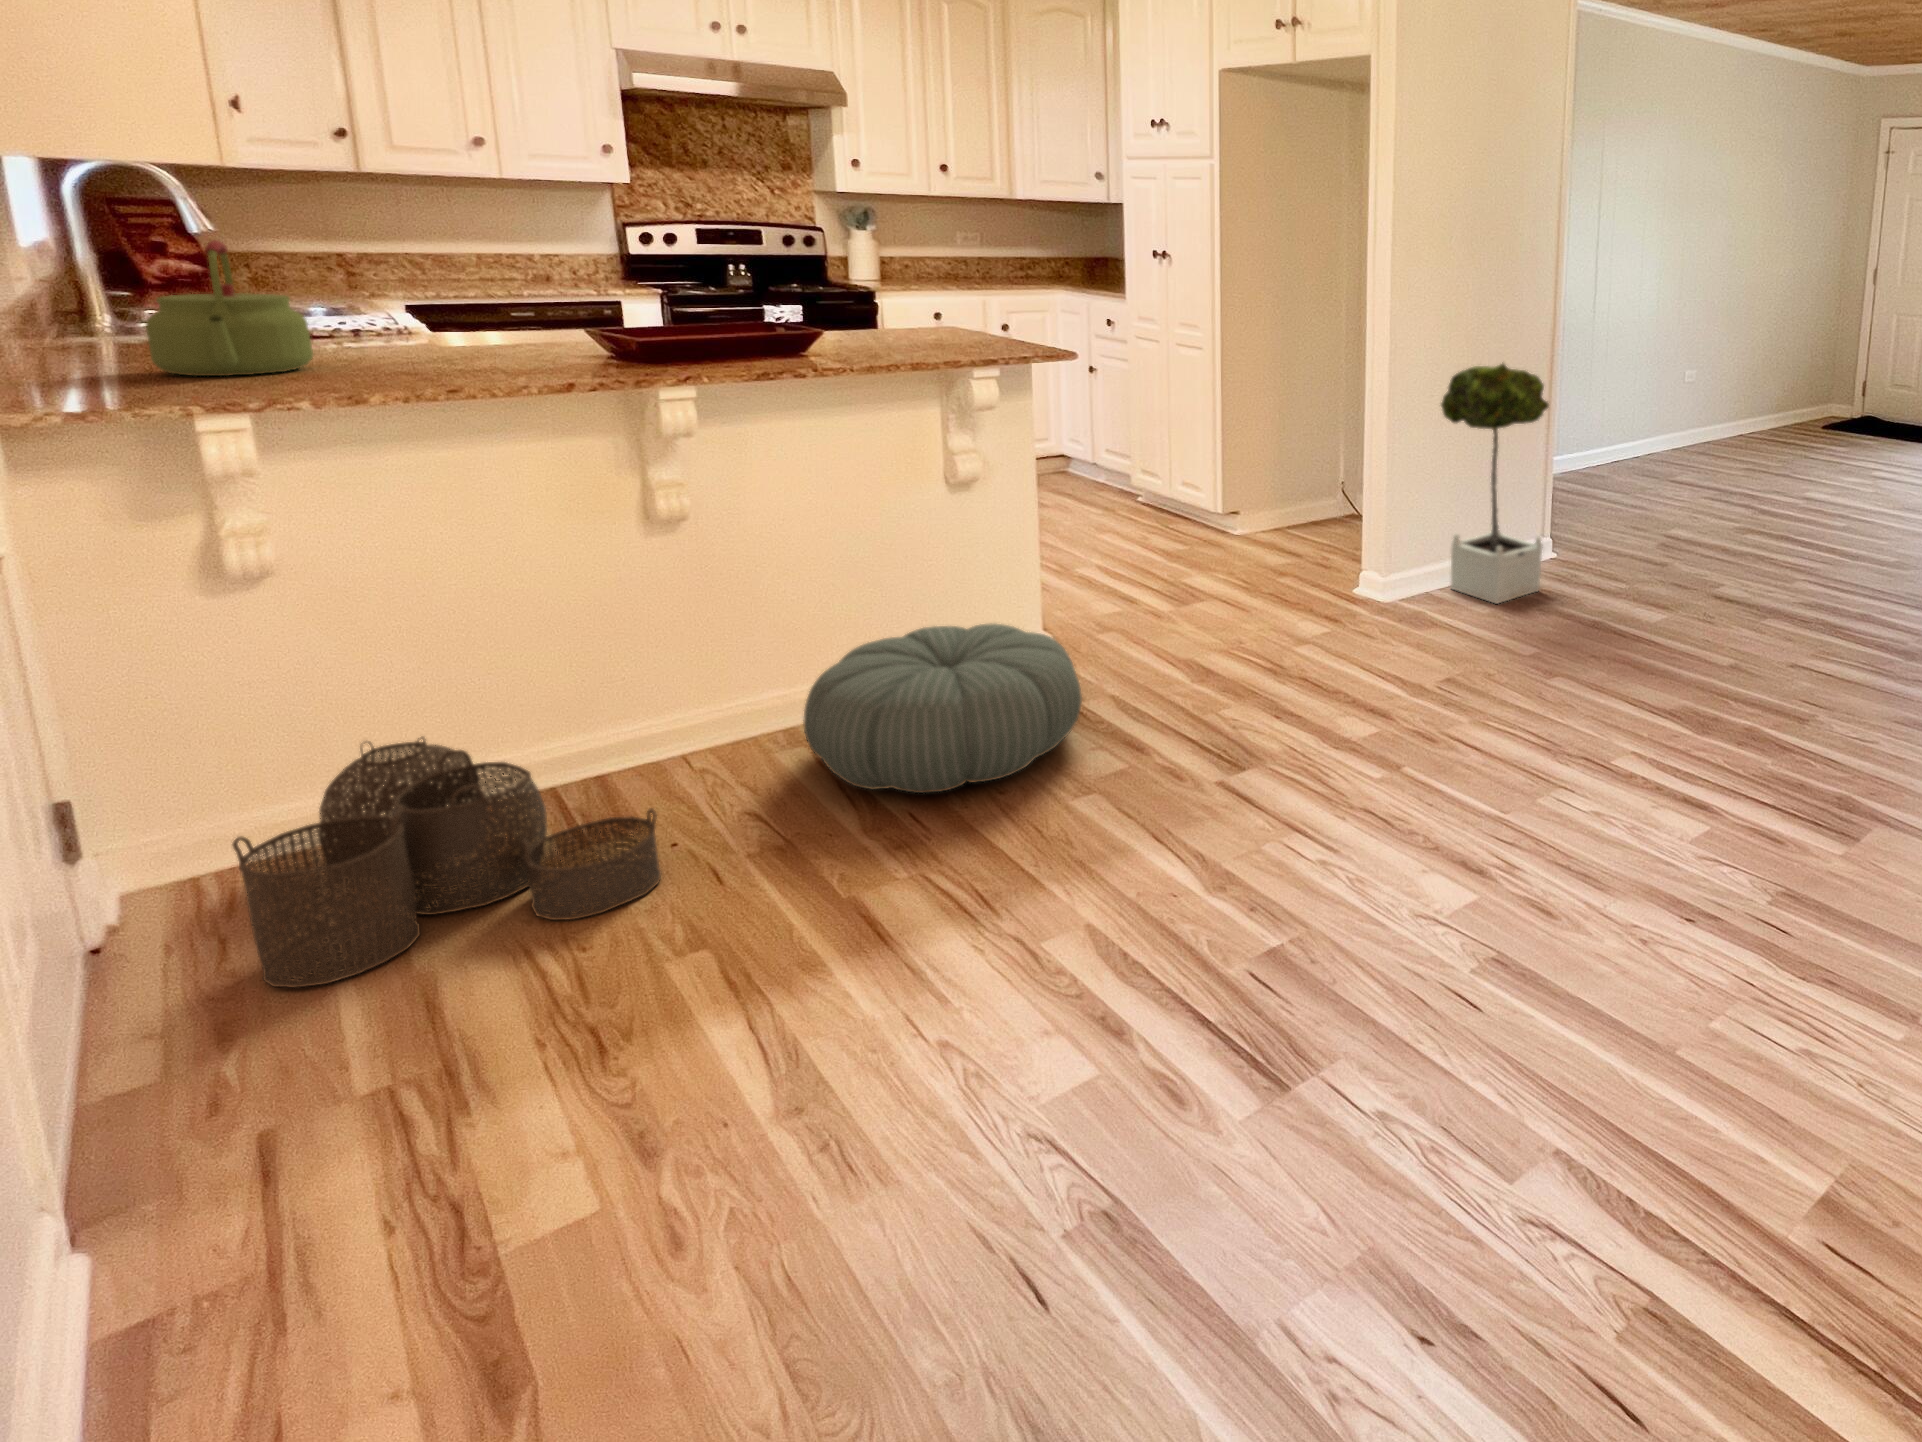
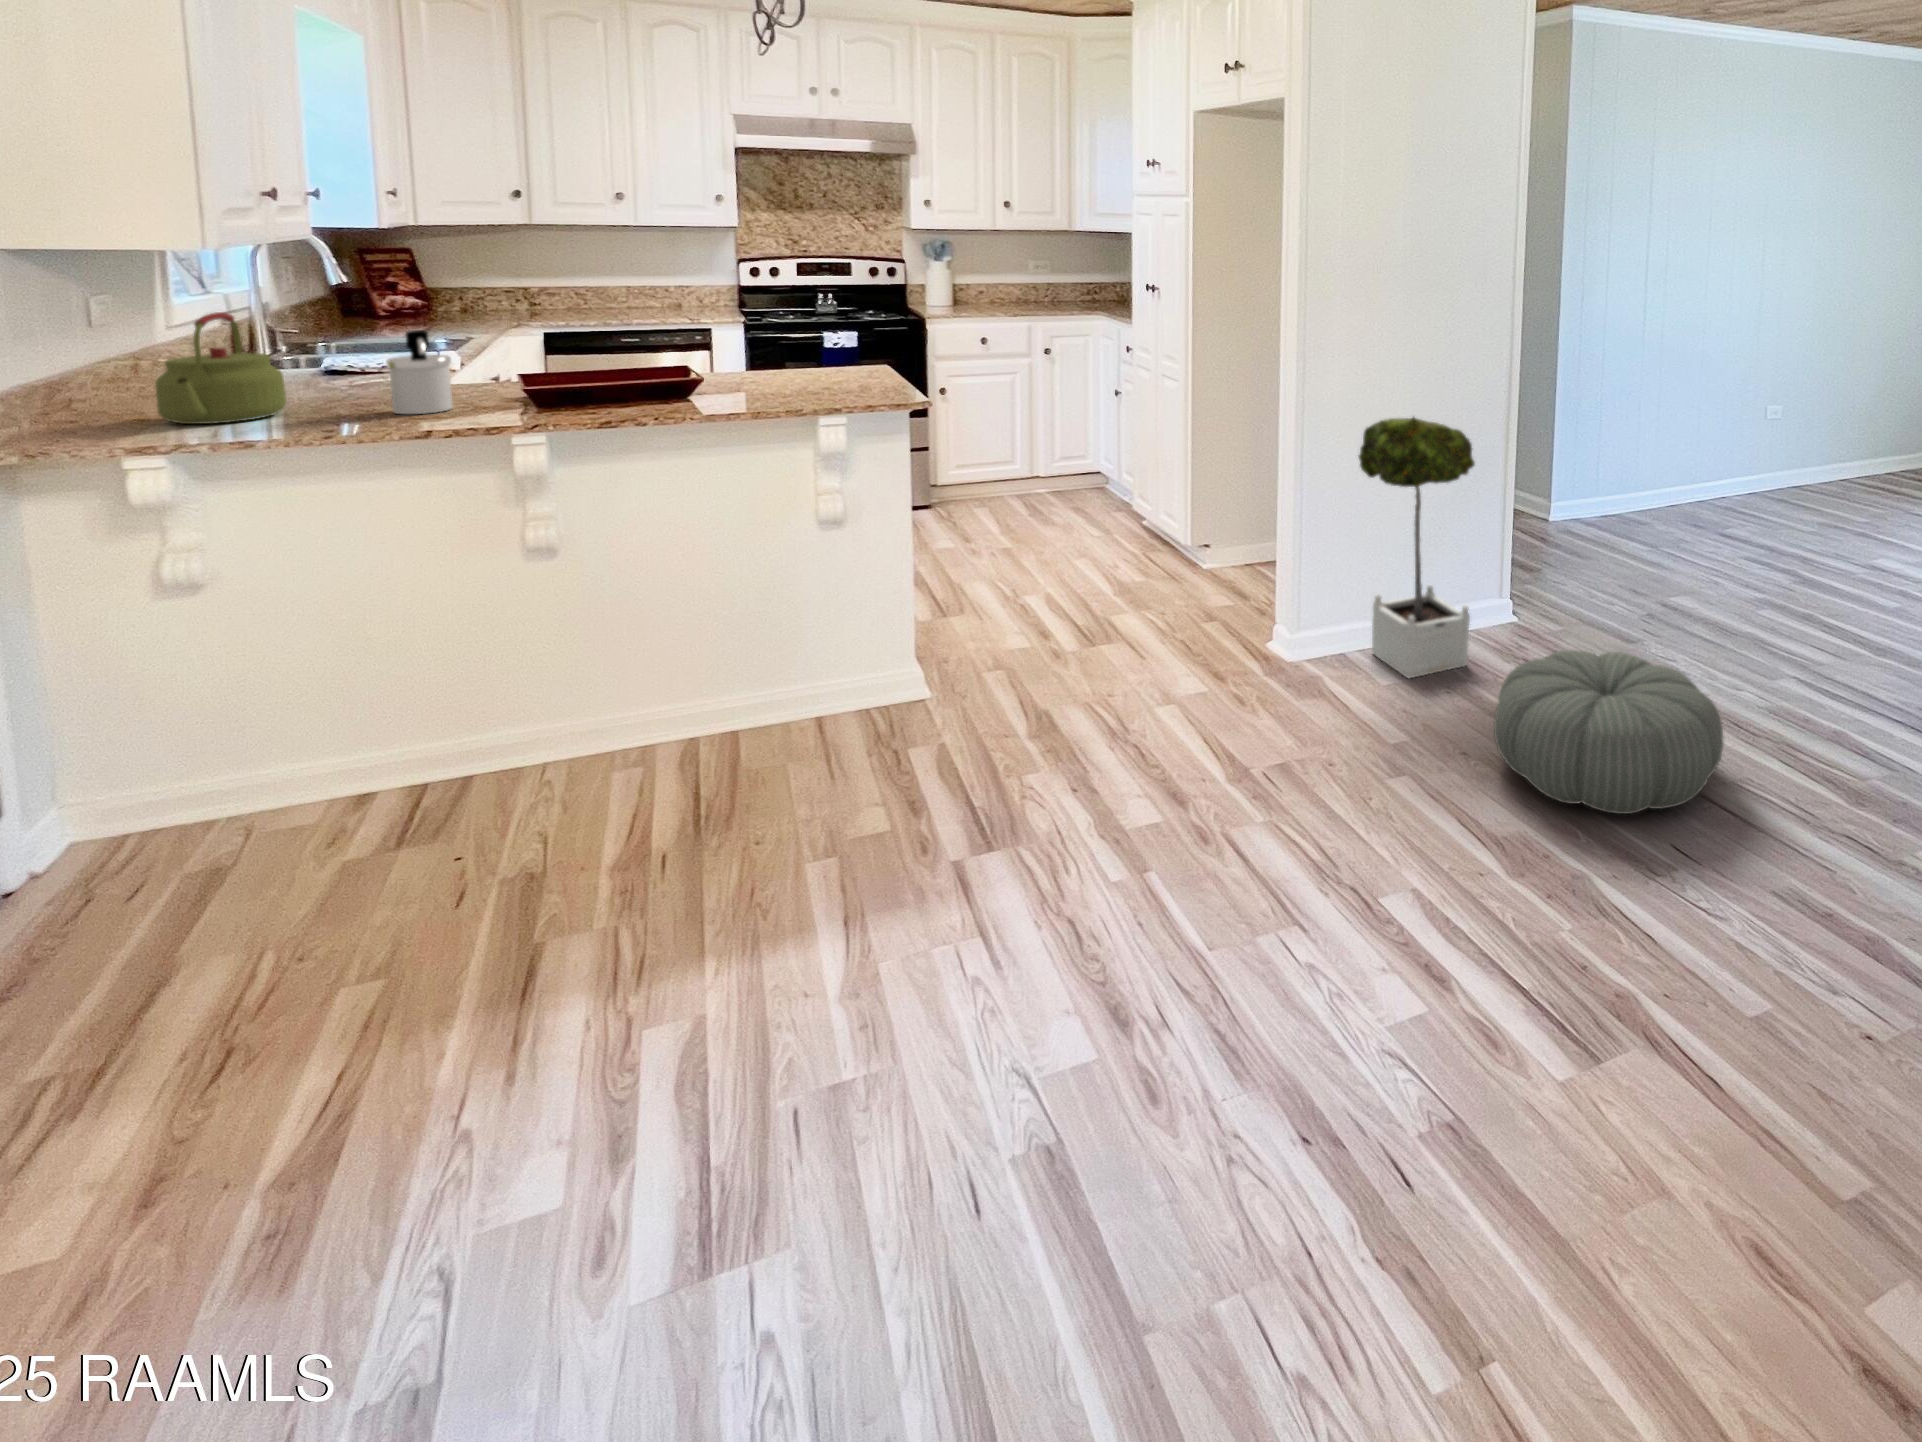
soap dispenser: none [447,267,529,365] -> present [386,330,453,414]
pouf: present [803,623,1082,793] -> present [1494,650,1723,814]
woven basket: present [233,737,661,988] -> none [58,741,430,979]

